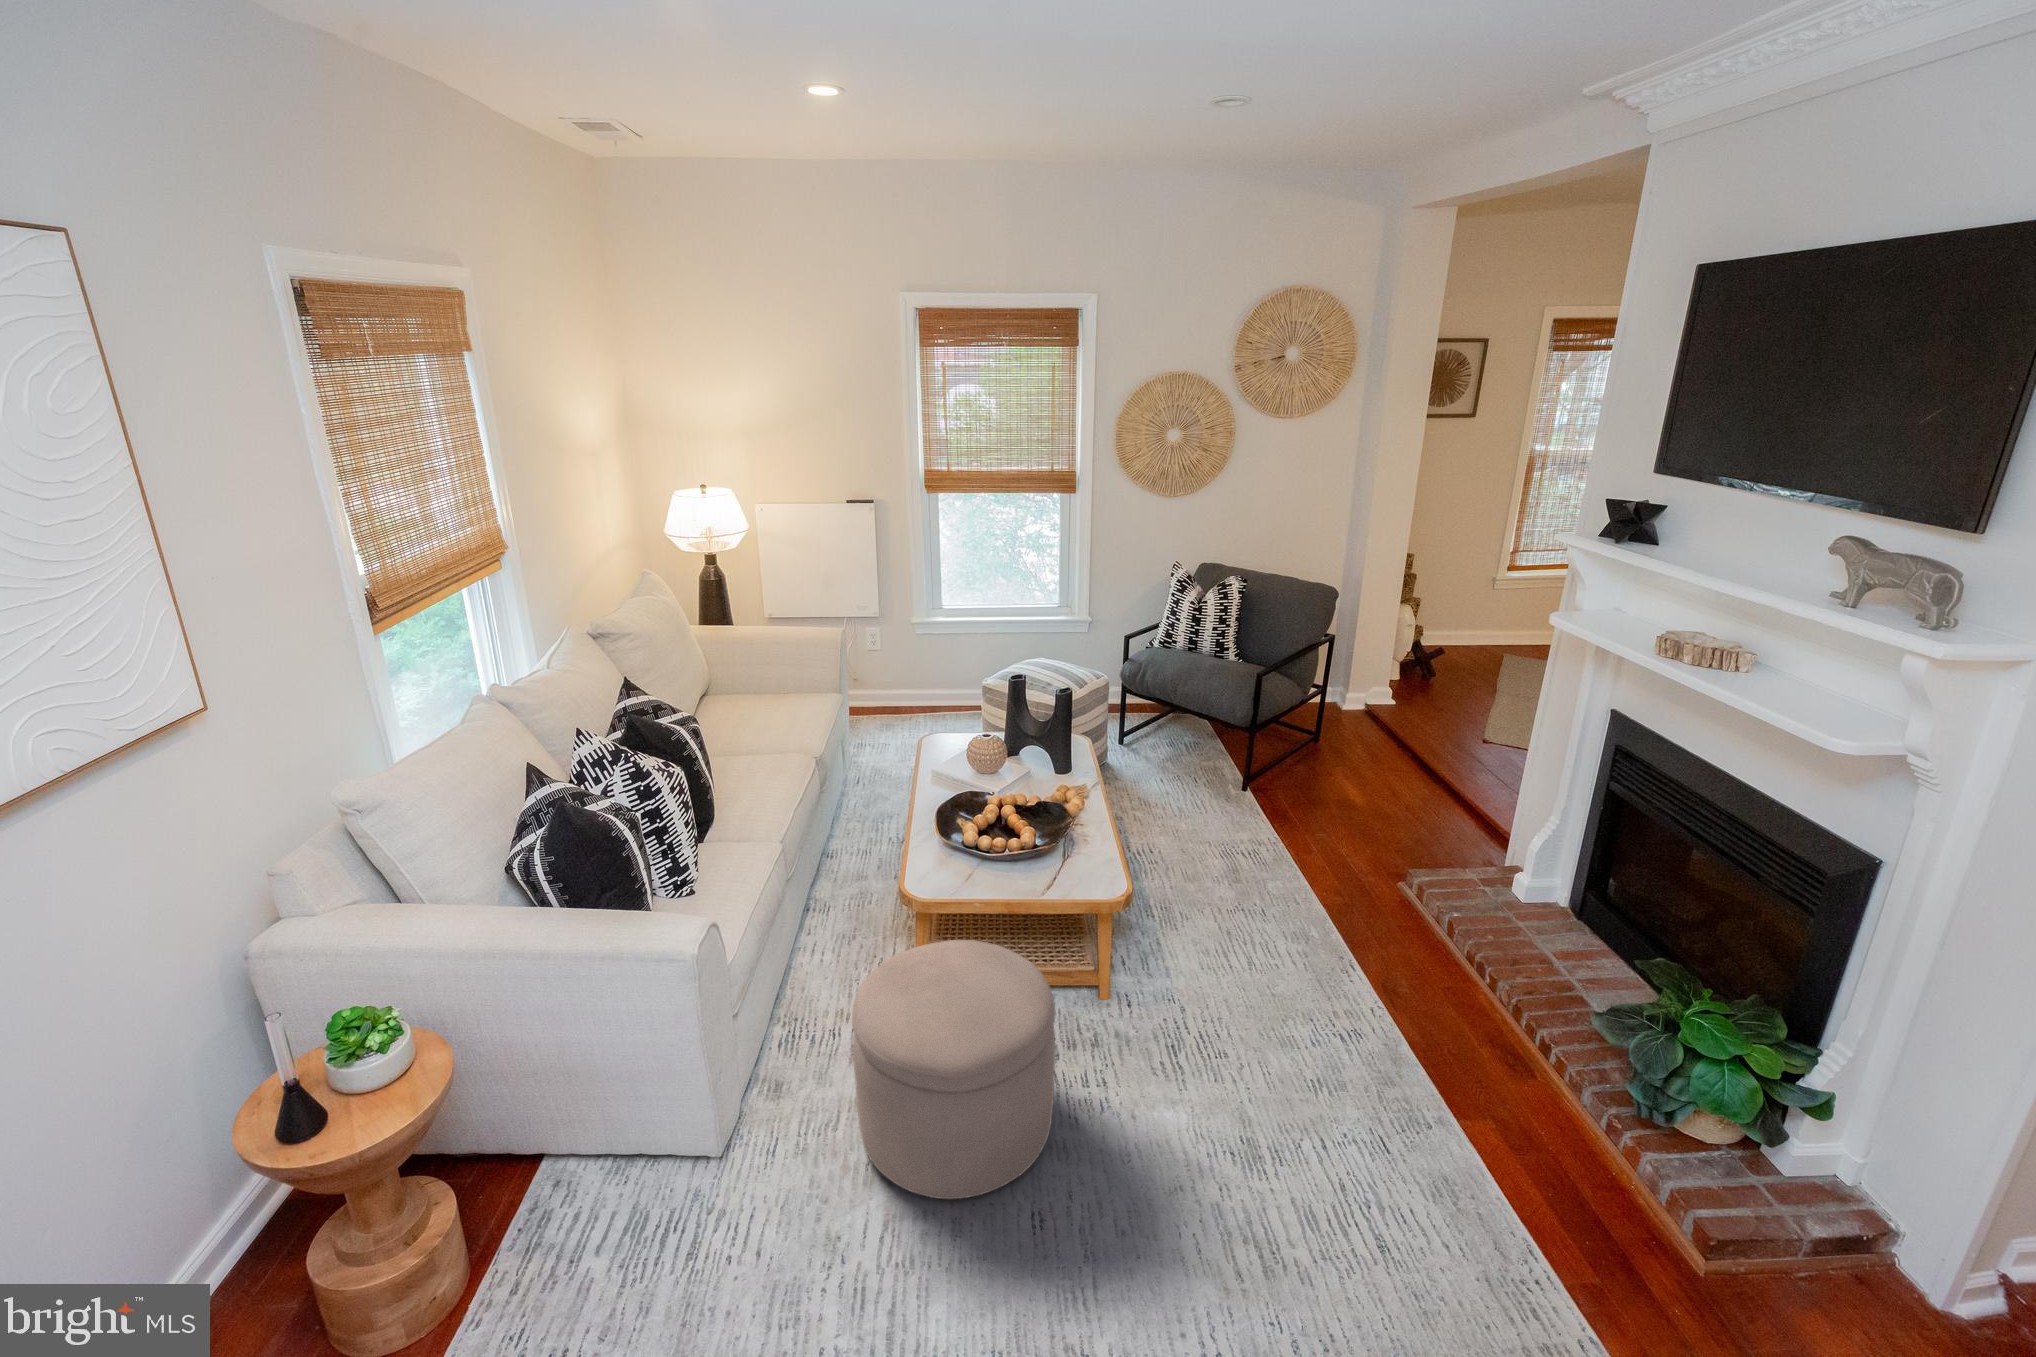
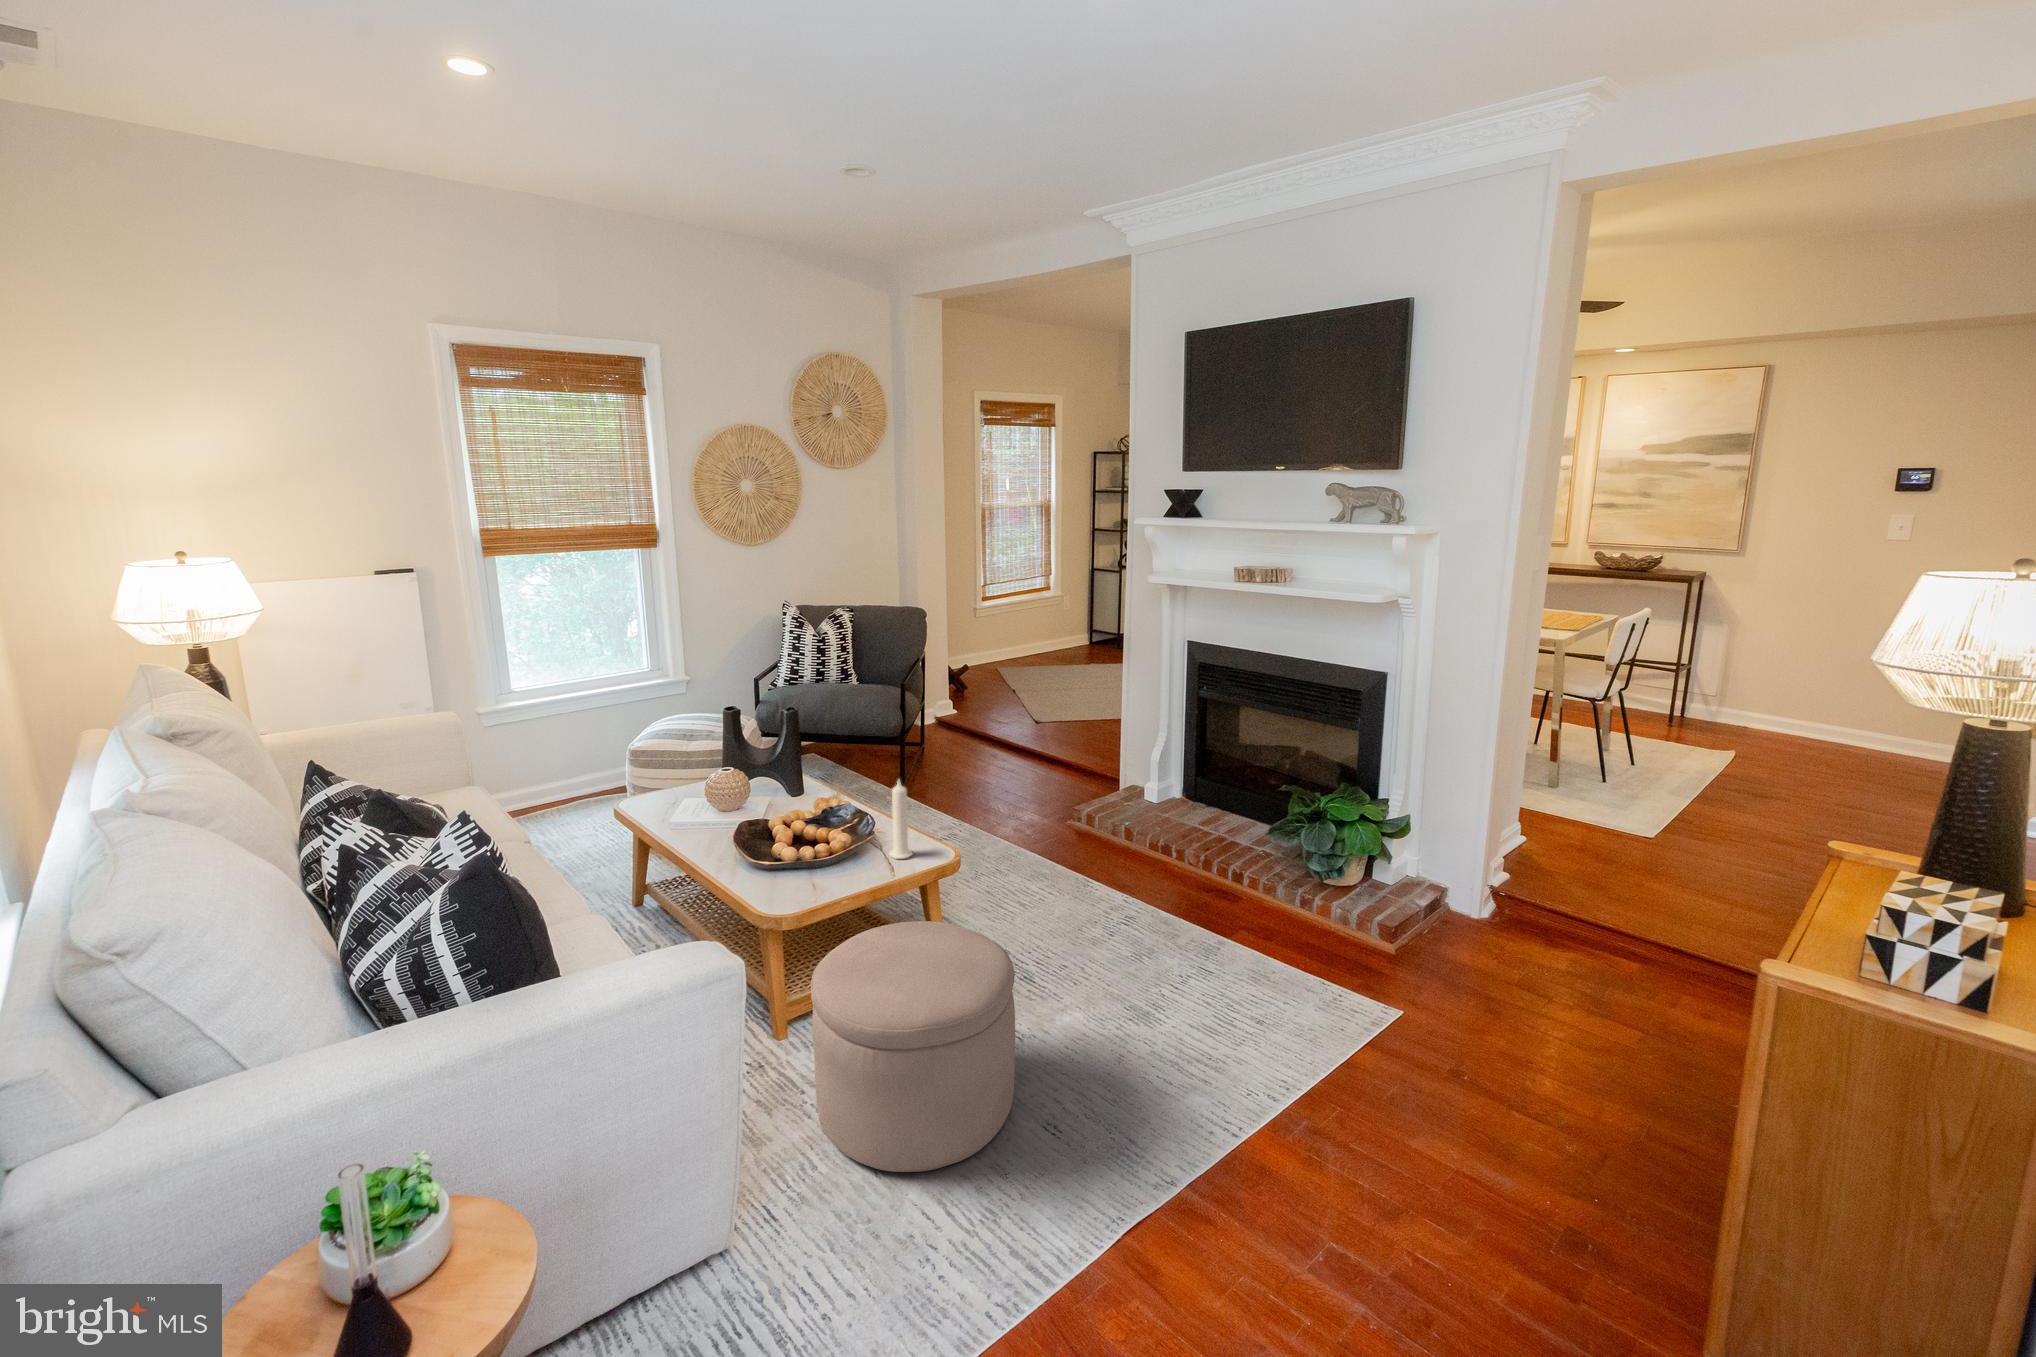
candle: none [1065,796,1089,877] -> present [890,780,912,859]

